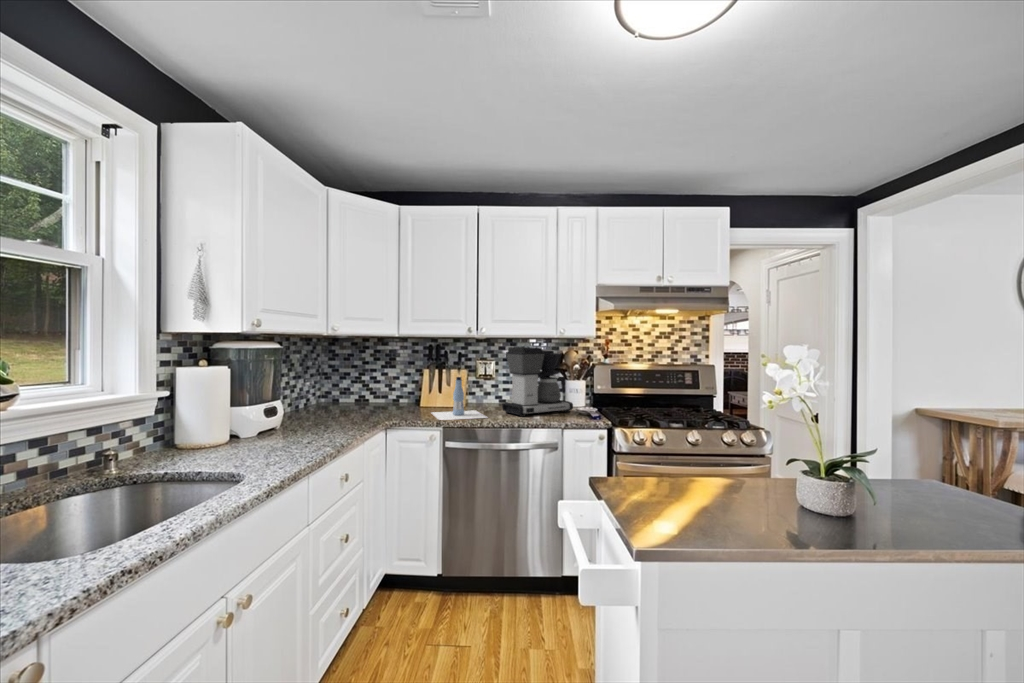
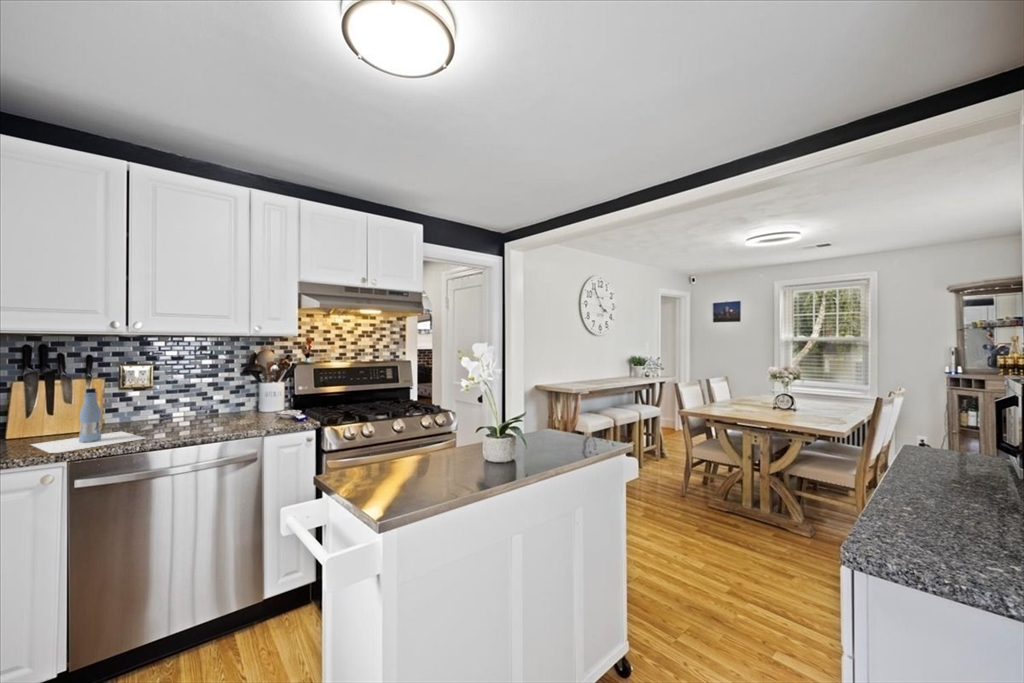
coffee maker: present [502,347,573,417] -> none [169,346,271,431]

